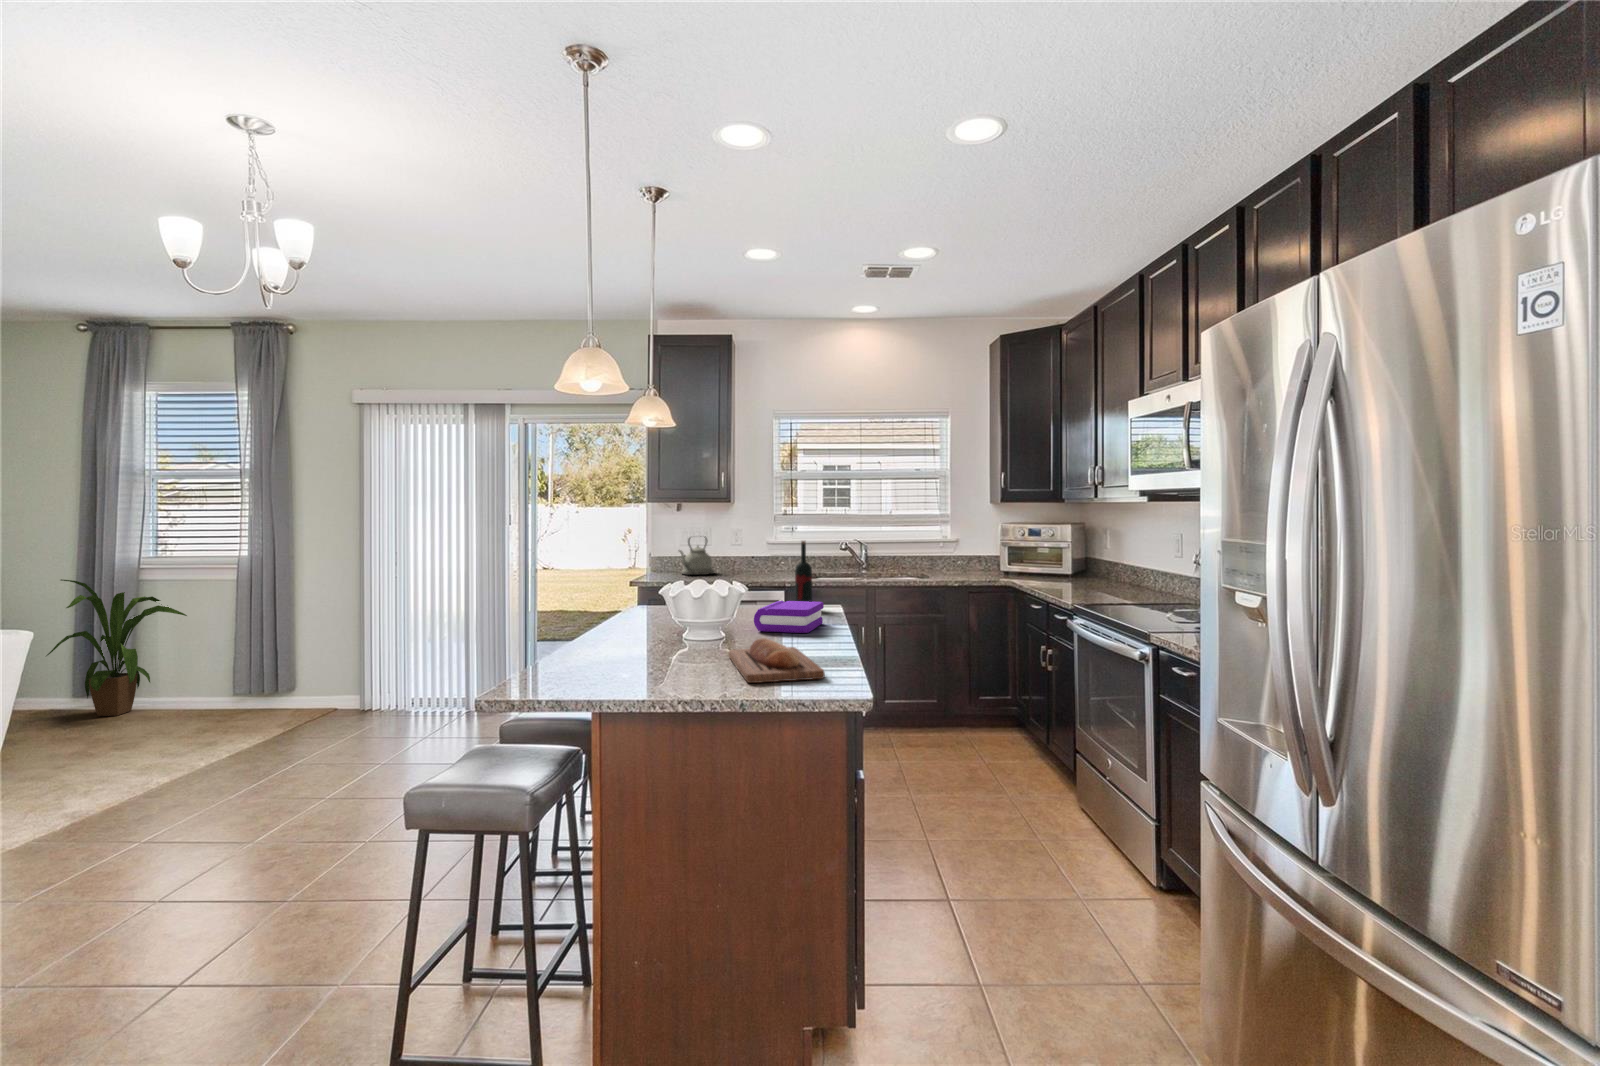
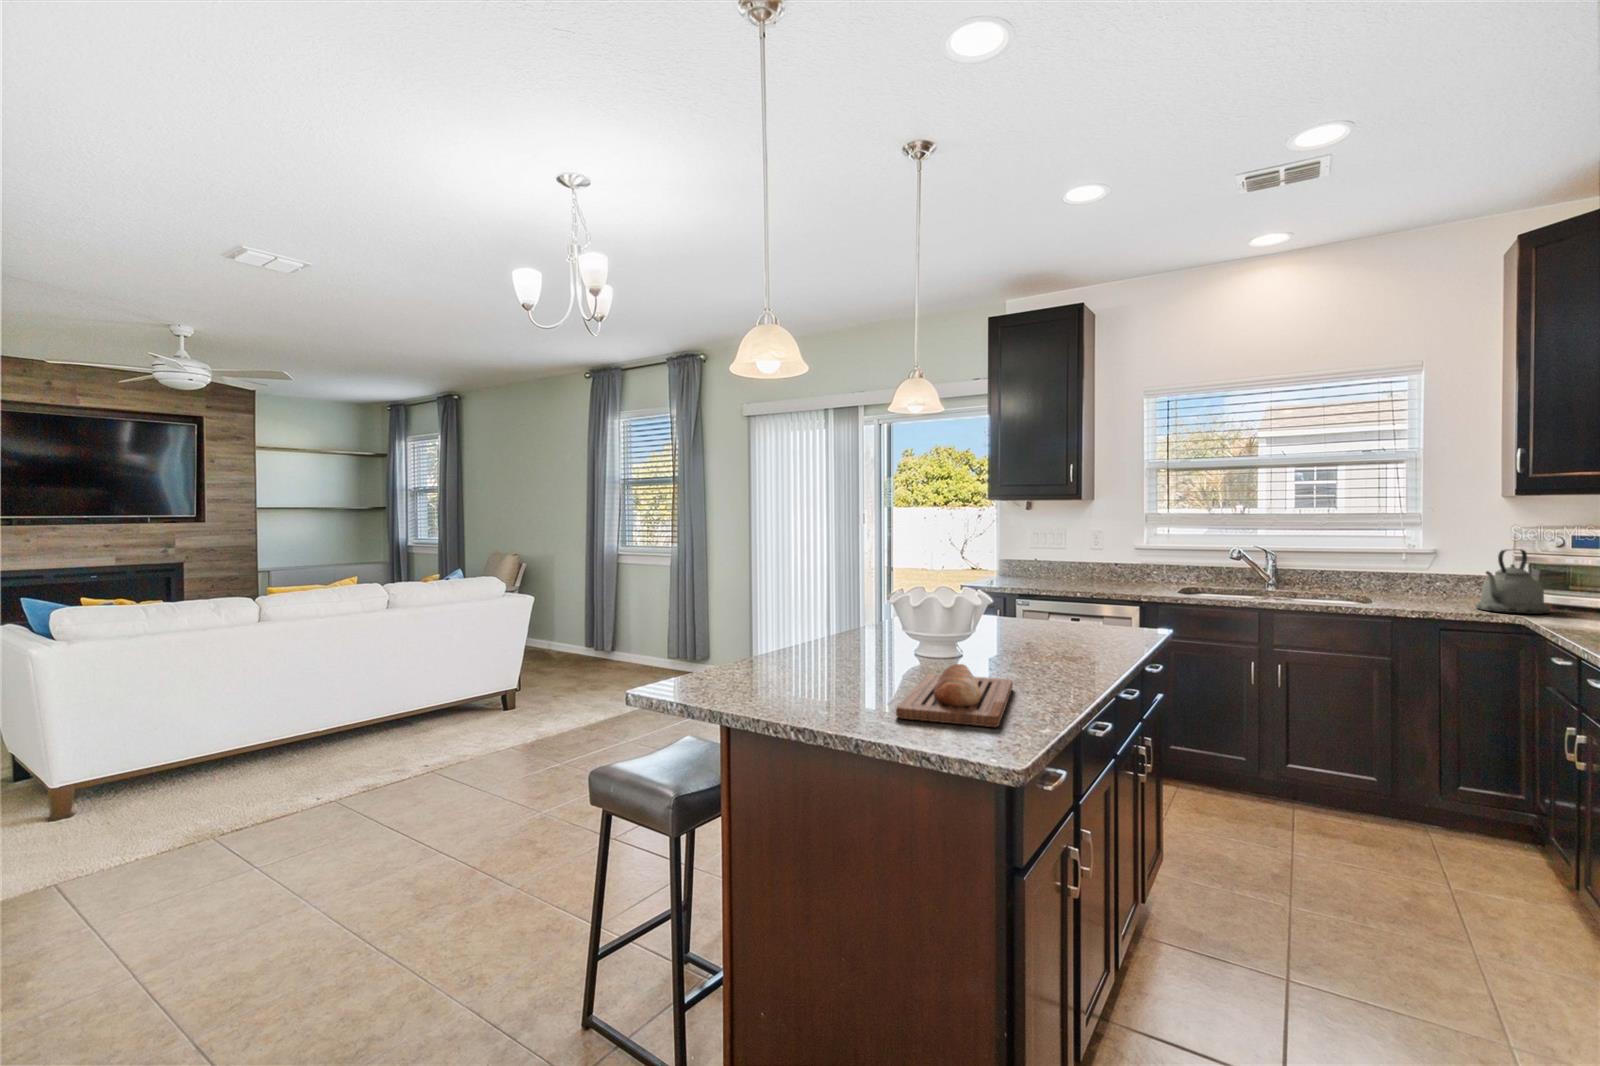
kettle: present [679,537,714,575] -> present [1476,549,1550,614]
wine bottle: present [795,541,812,601] -> none [1103,545,1127,634]
house plant: present [46,579,187,716] -> none [554,562,636,667]
book: present [754,601,824,633] -> none [1007,619,1113,663]

